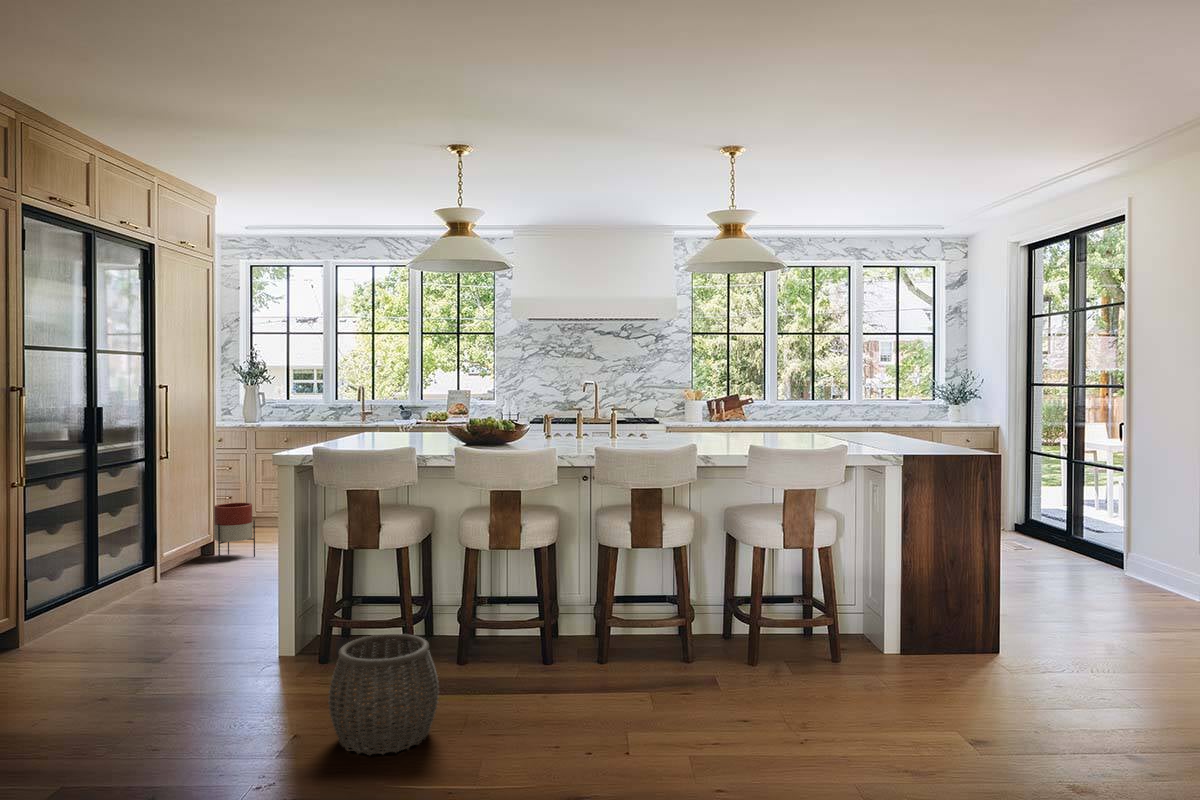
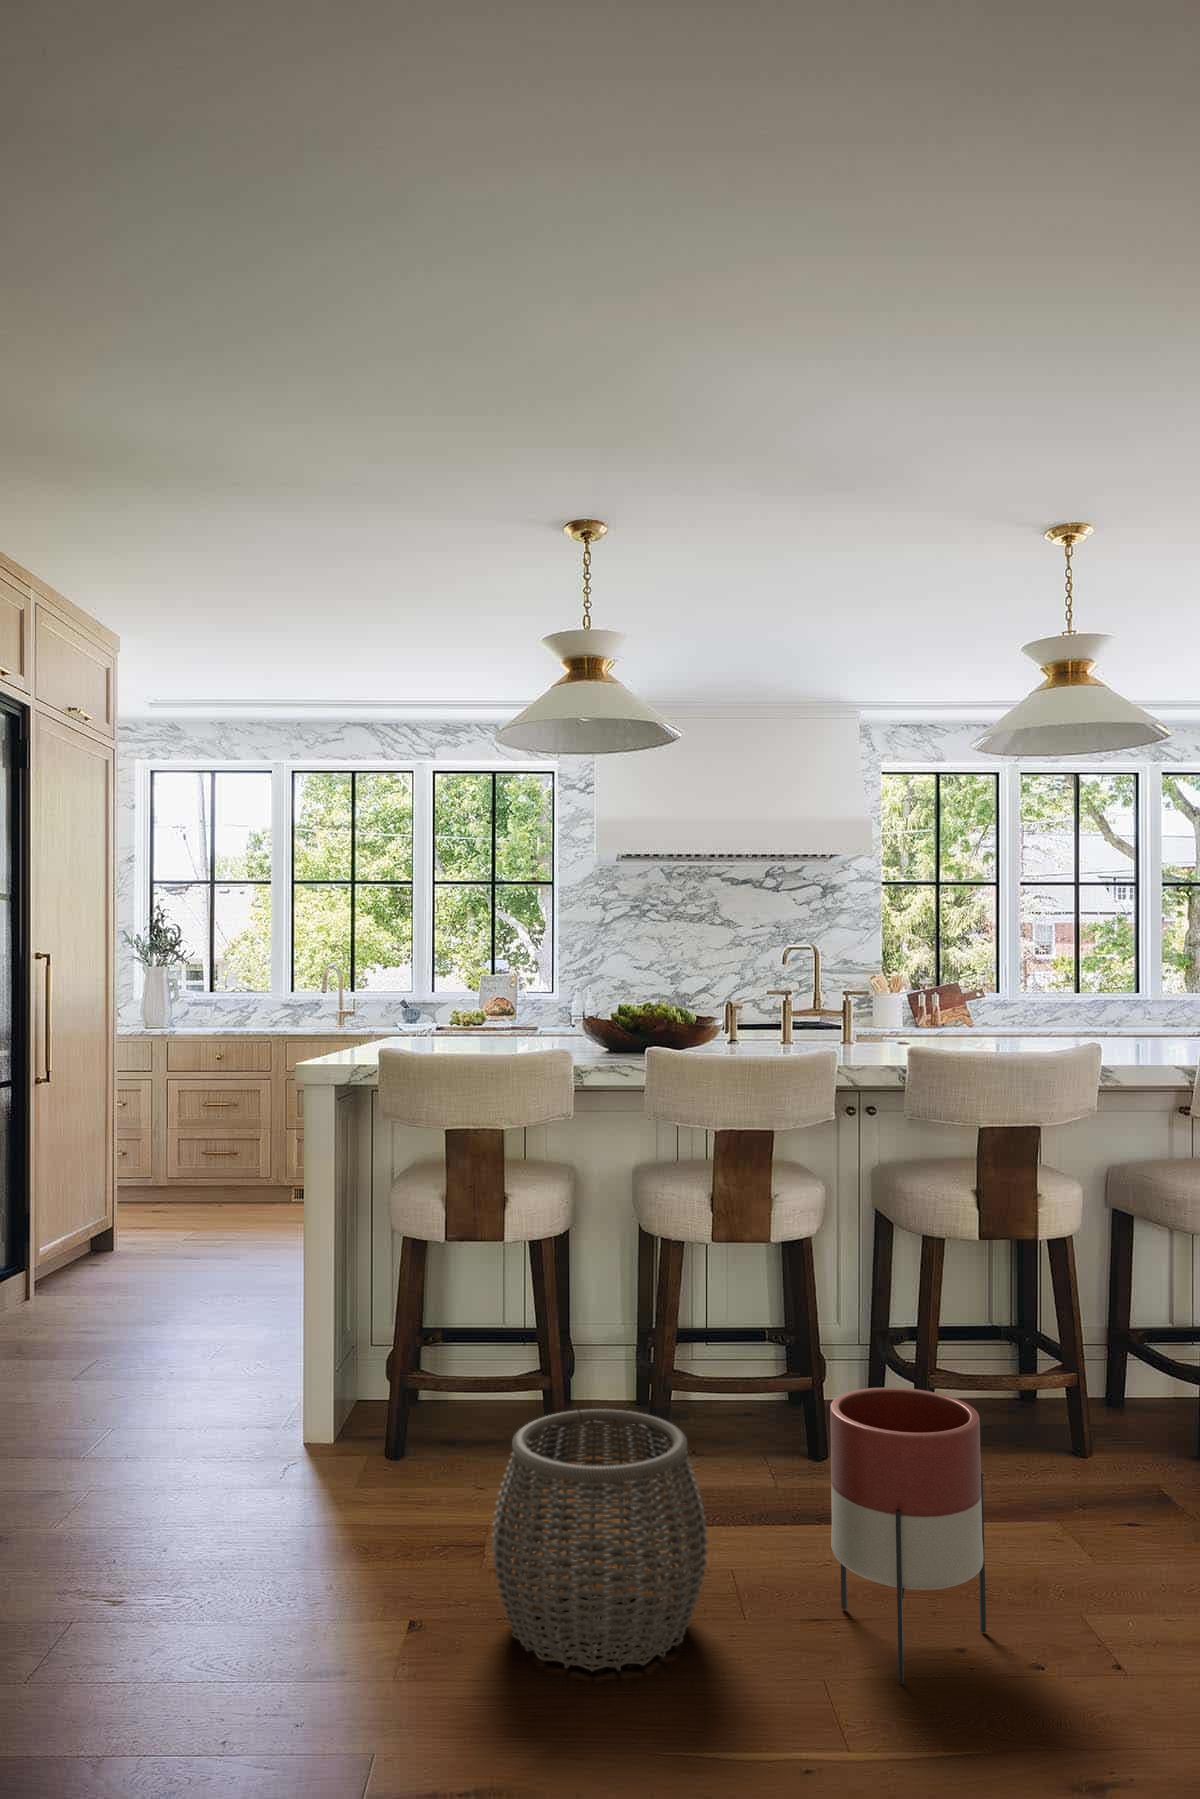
planter: present [214,503,255,562] -> present [830,1387,986,1684]

